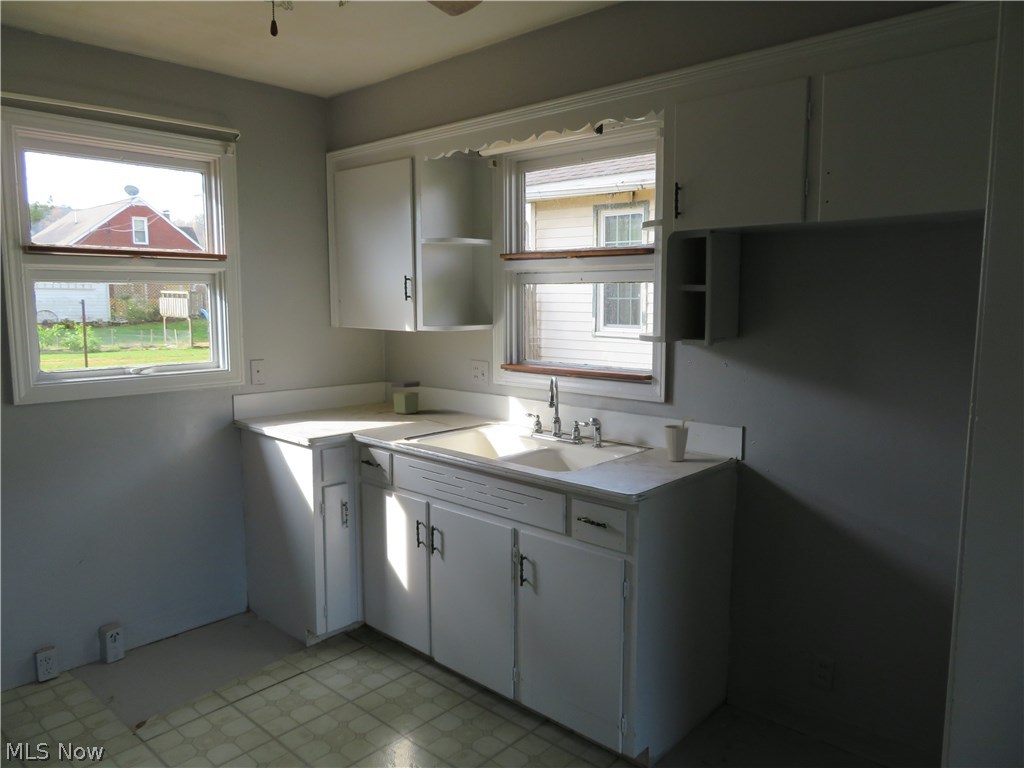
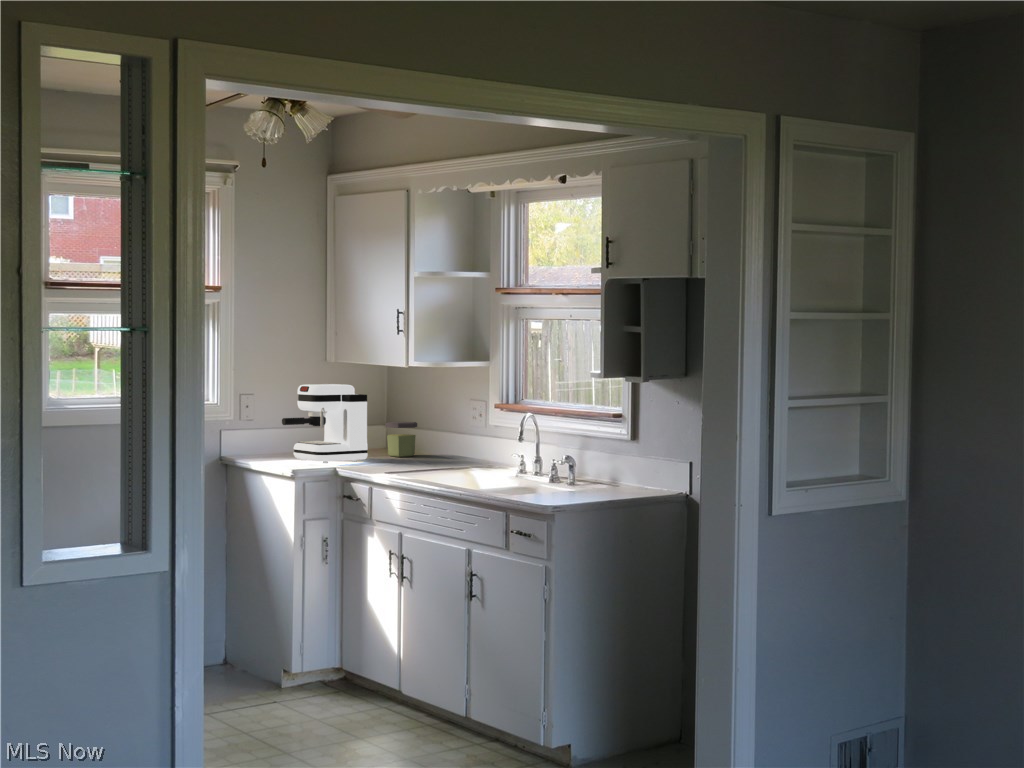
coffee maker: none [294,348,379,427] -> present [282,384,368,463]
cup: present [664,418,693,461] -> none [614,451,637,492]

